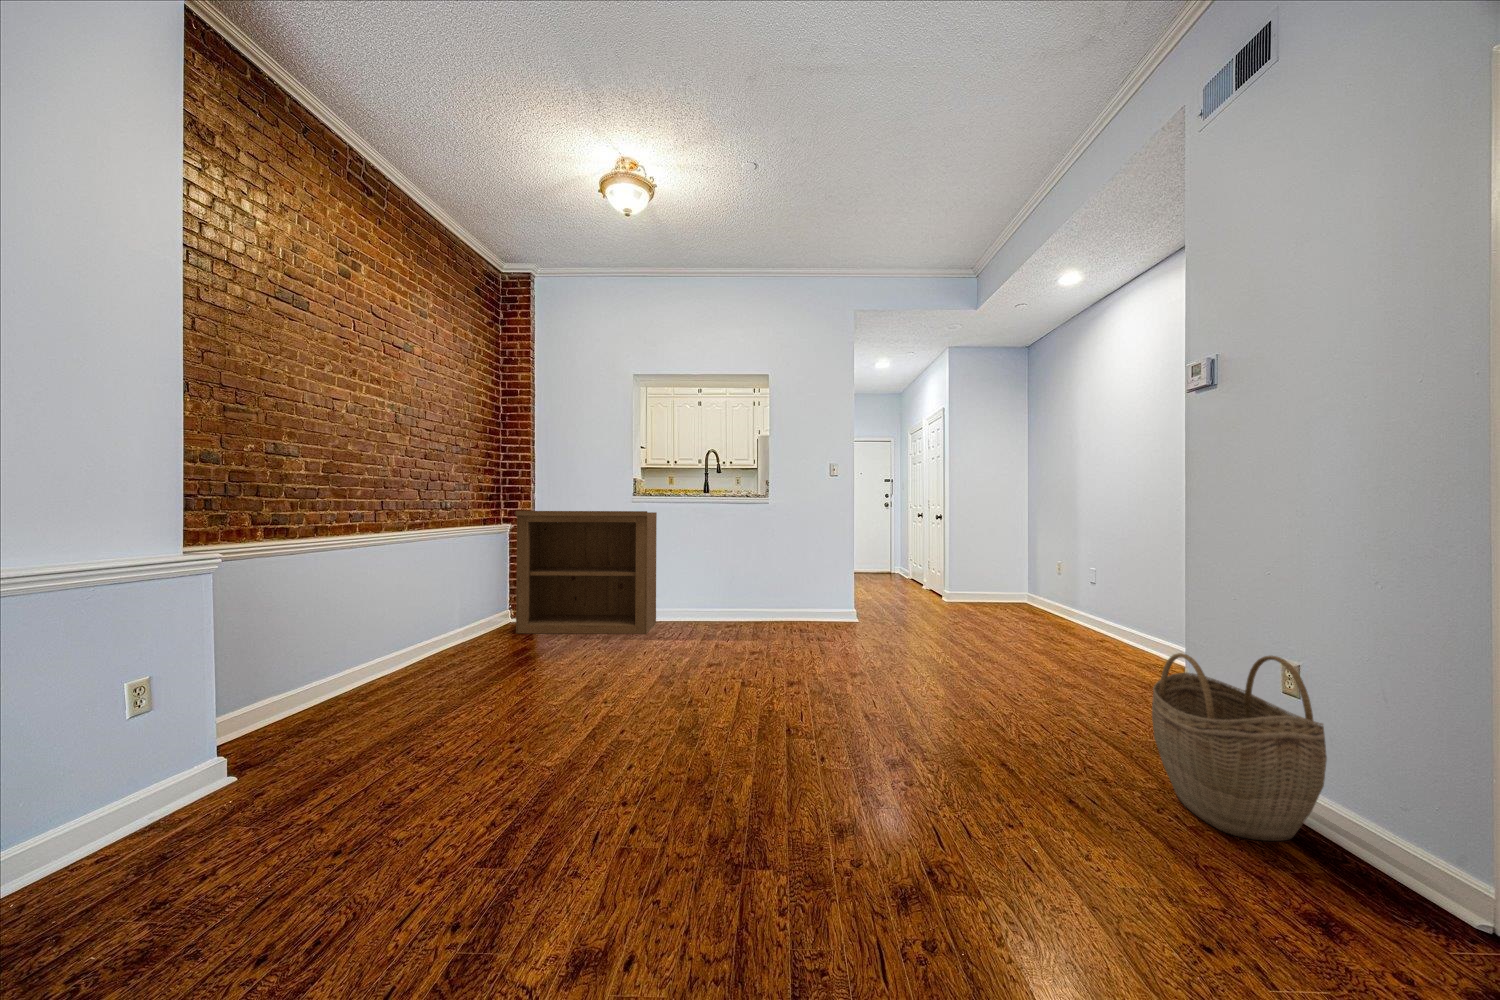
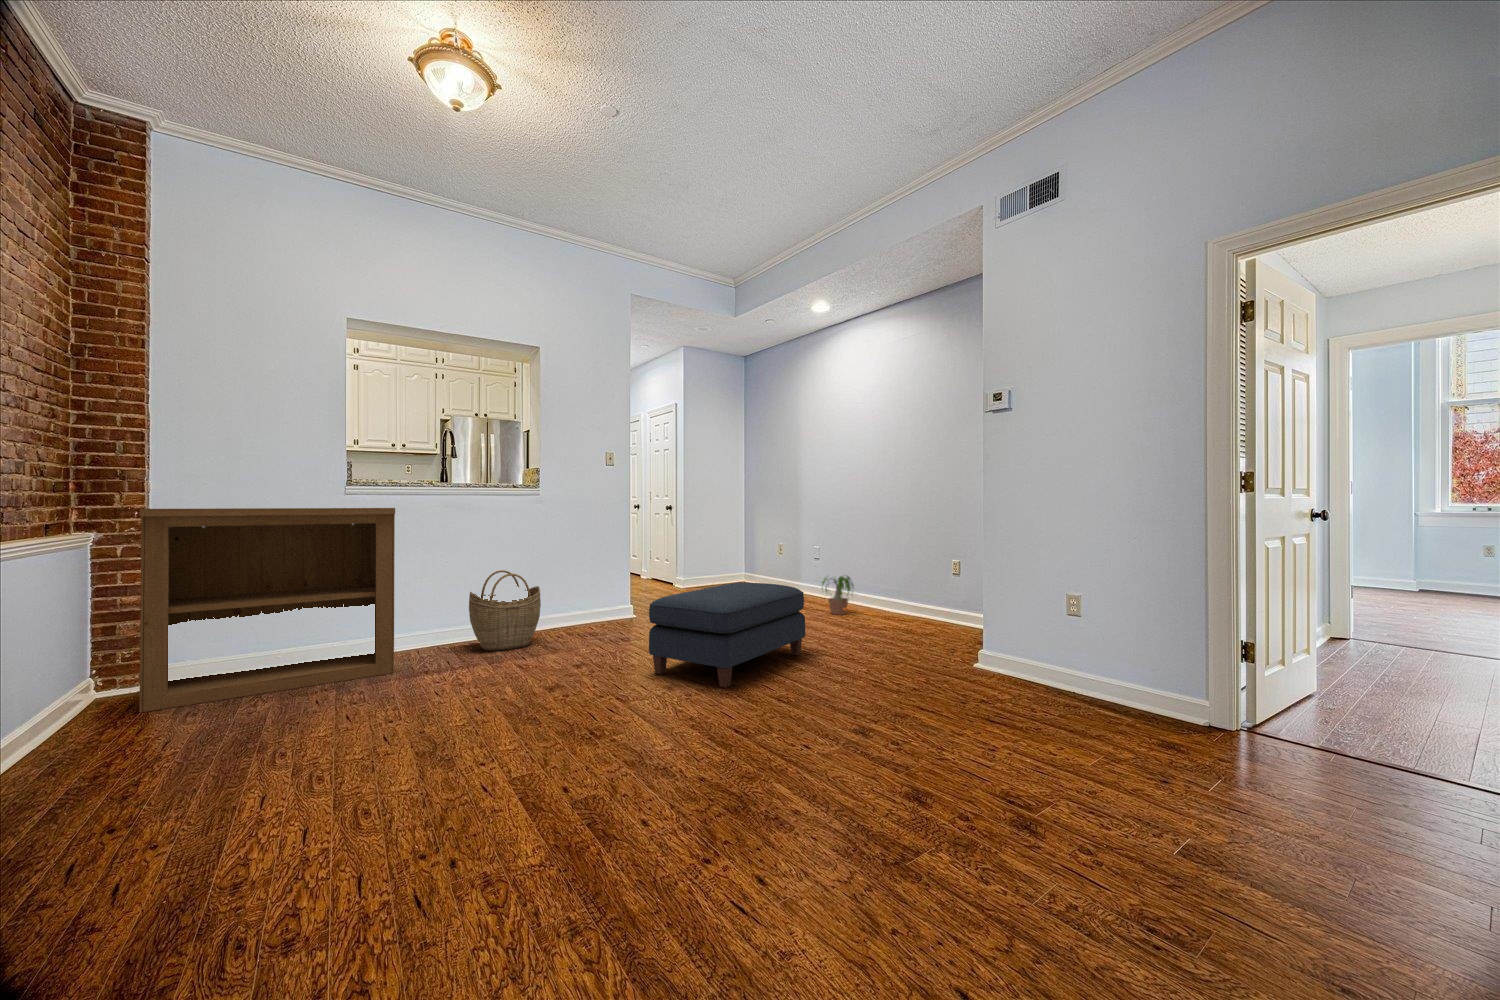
ottoman: none [802,593,980,694] -> present [649,583,805,688]
potted plant: none [1070,598,1135,649] -> present [822,576,854,615]
woven basket: present [1152,653,1327,841] -> present [469,570,541,651]

